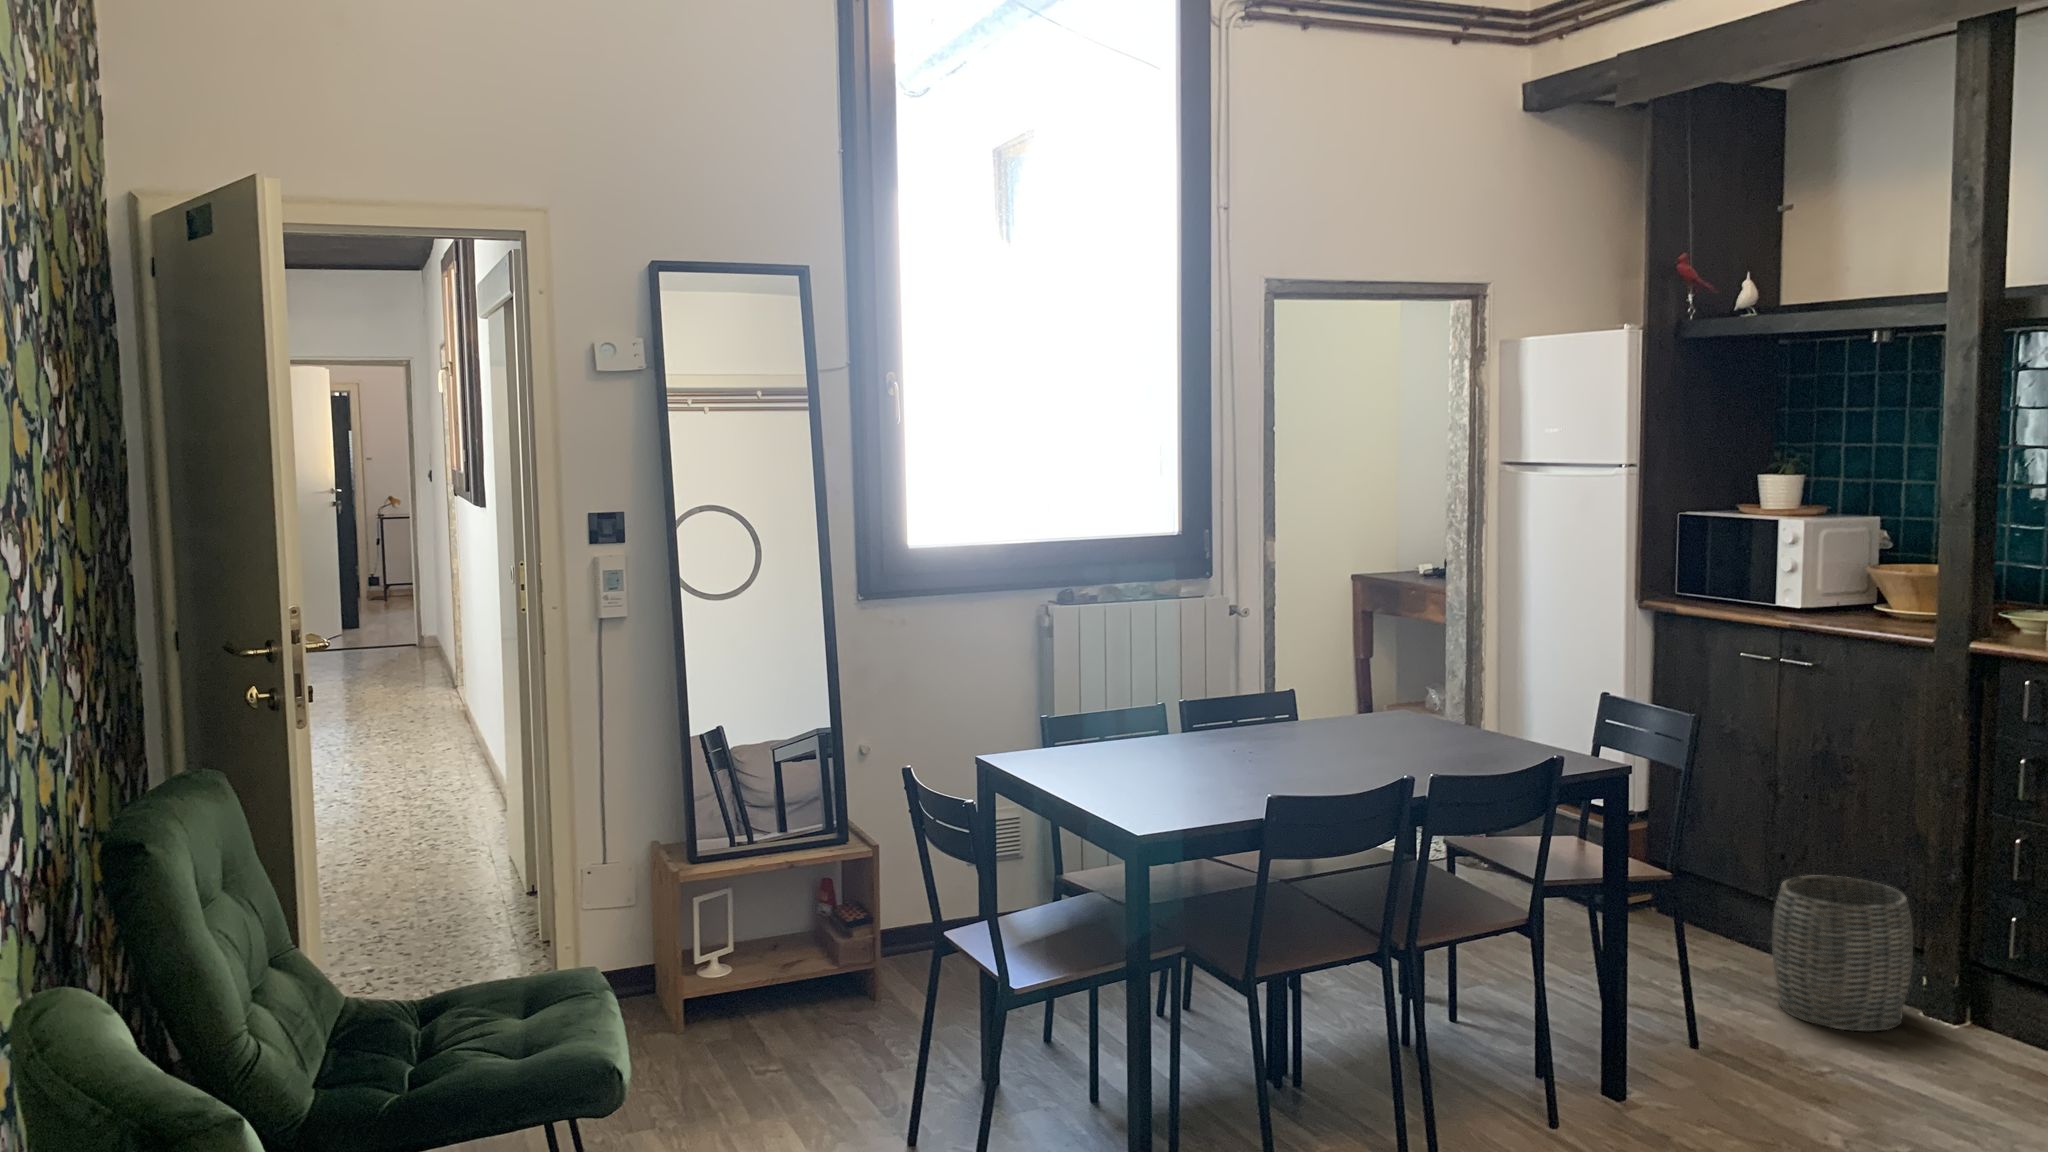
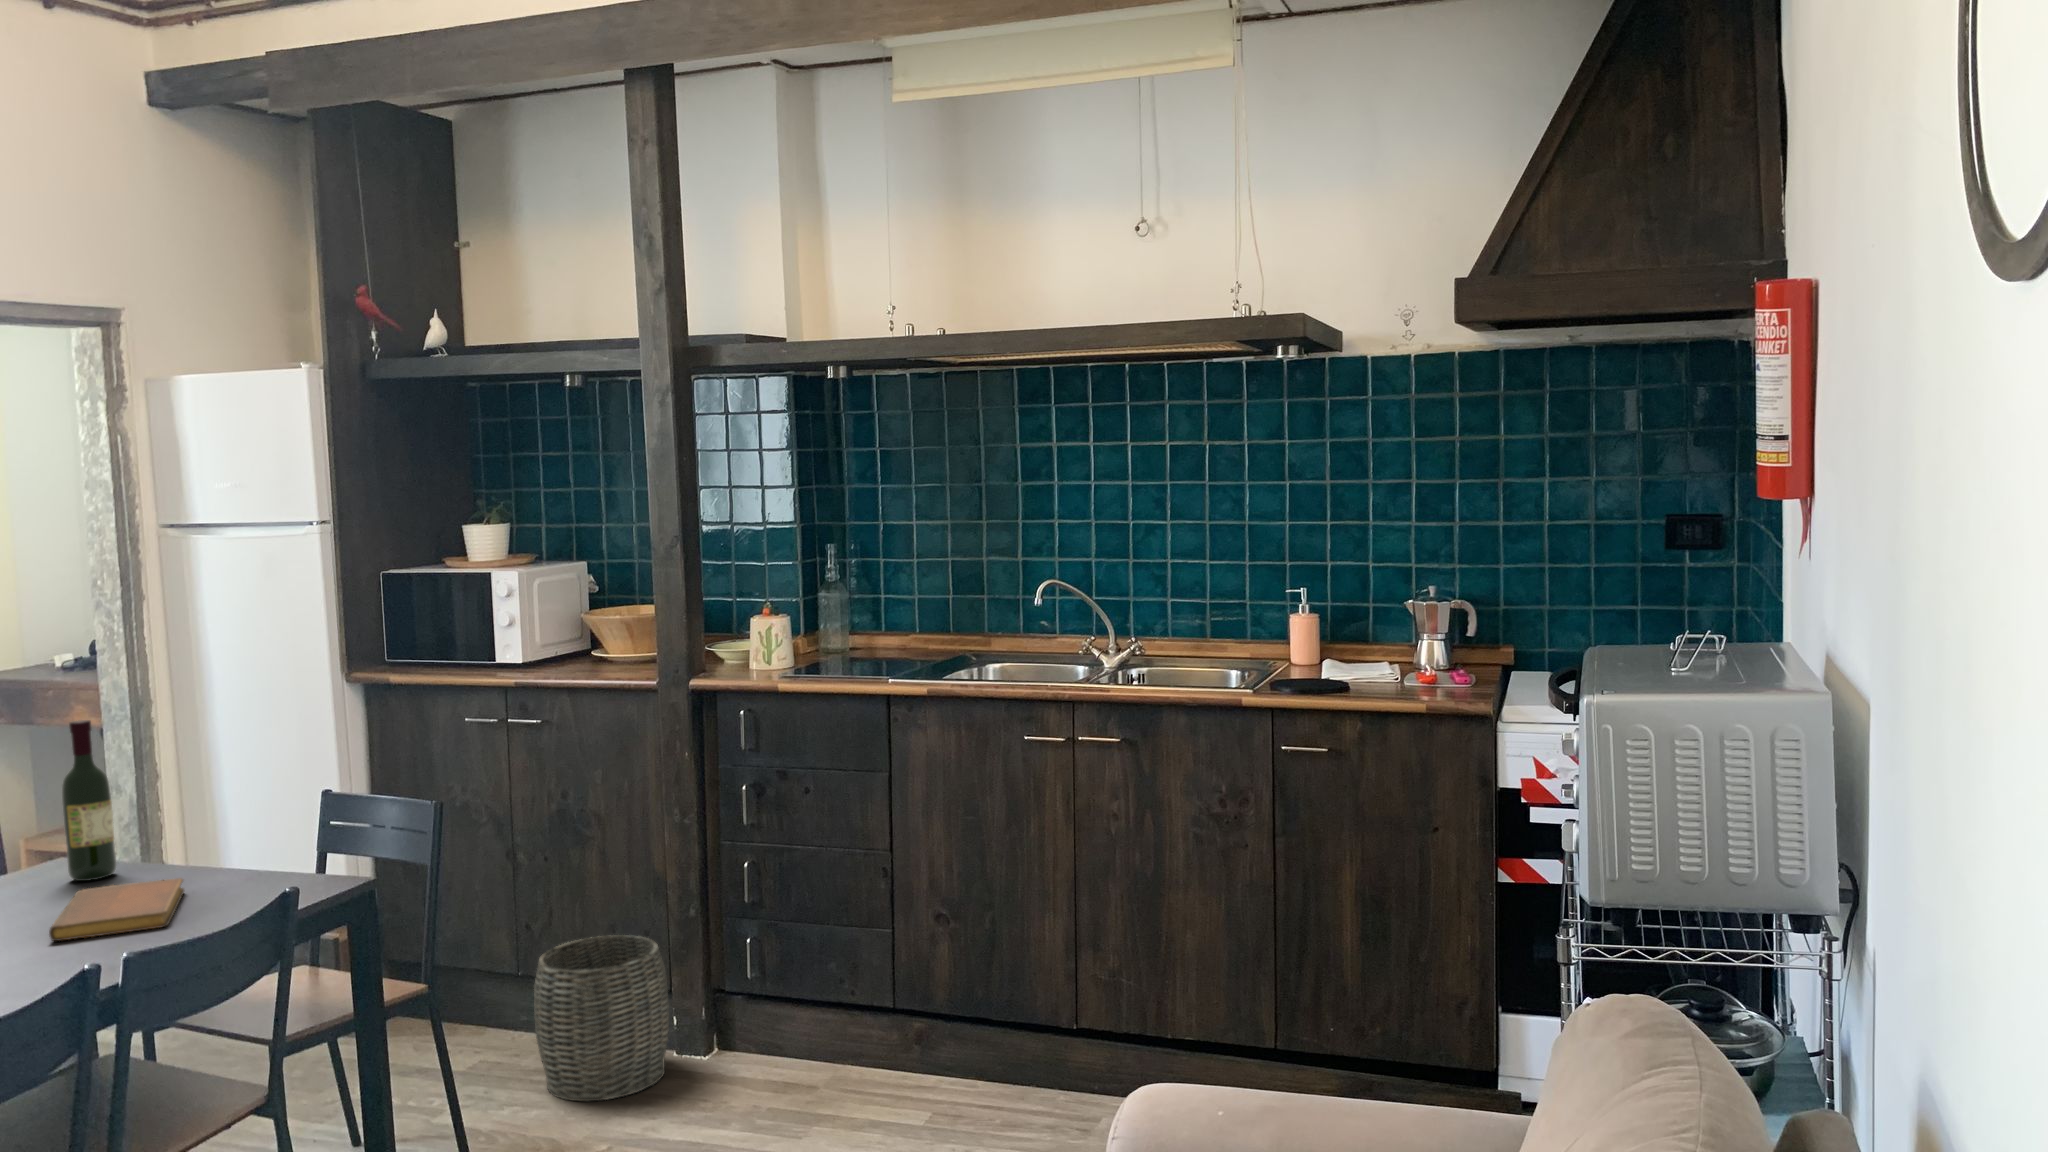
wine bottle: none [1409,610,1441,731] -> present [62,720,117,881]
notebook: none [1392,734,1484,770] -> present [49,878,184,941]

